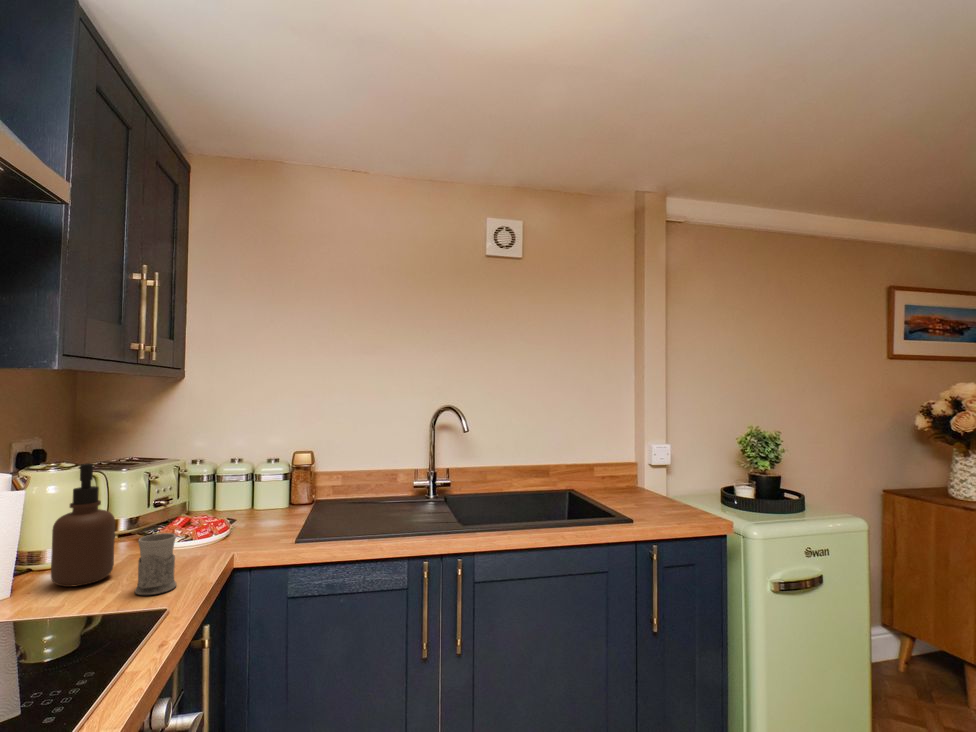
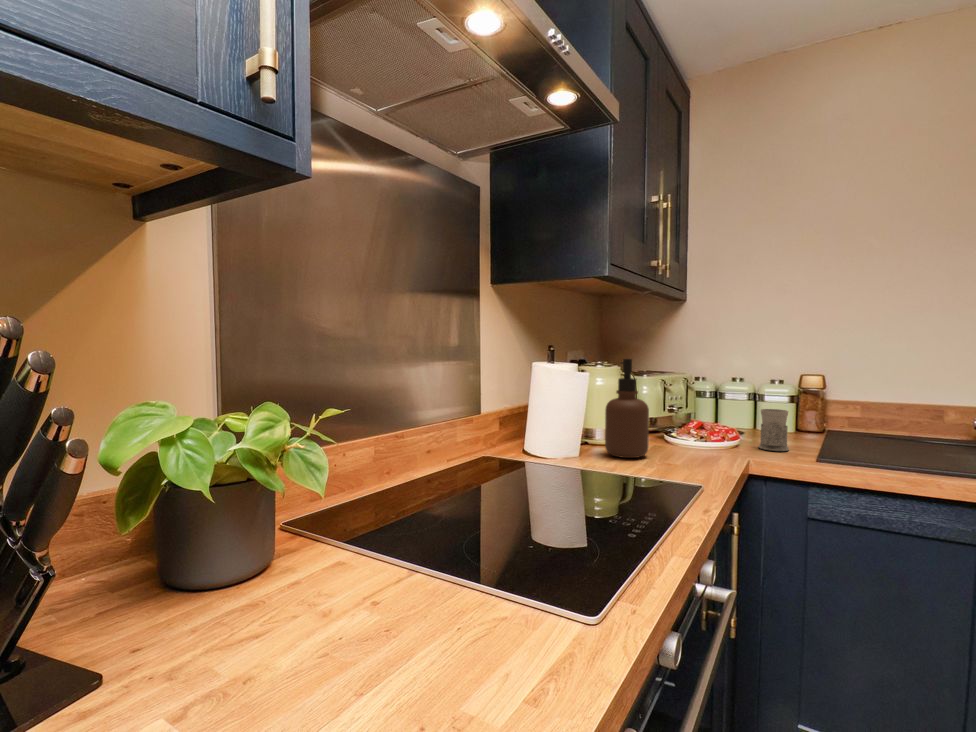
mug: present [135,533,176,595] -> present [758,409,789,451]

